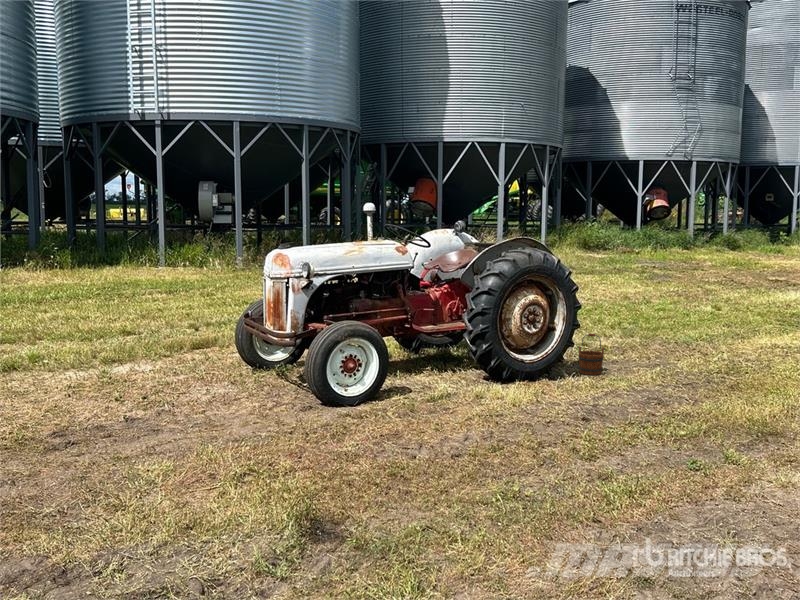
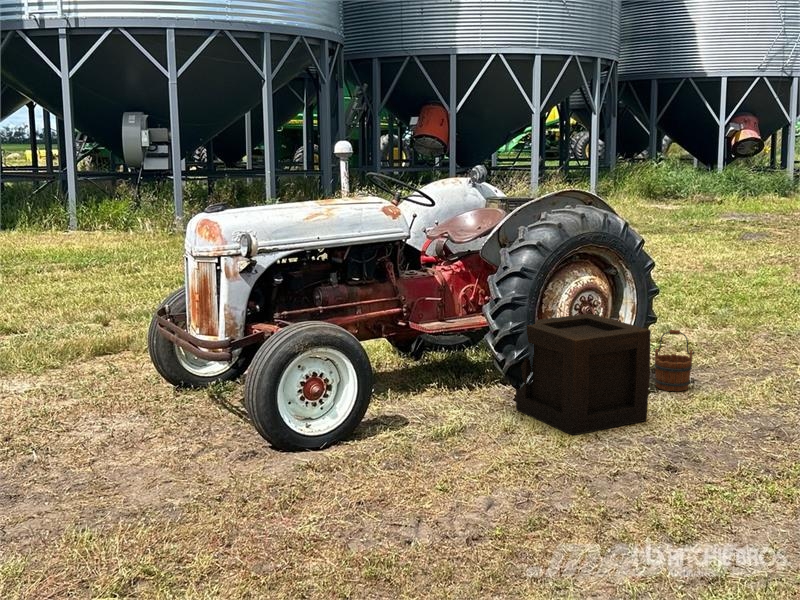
wooden crate: none [484,321,574,399] -> present [516,314,651,435]

